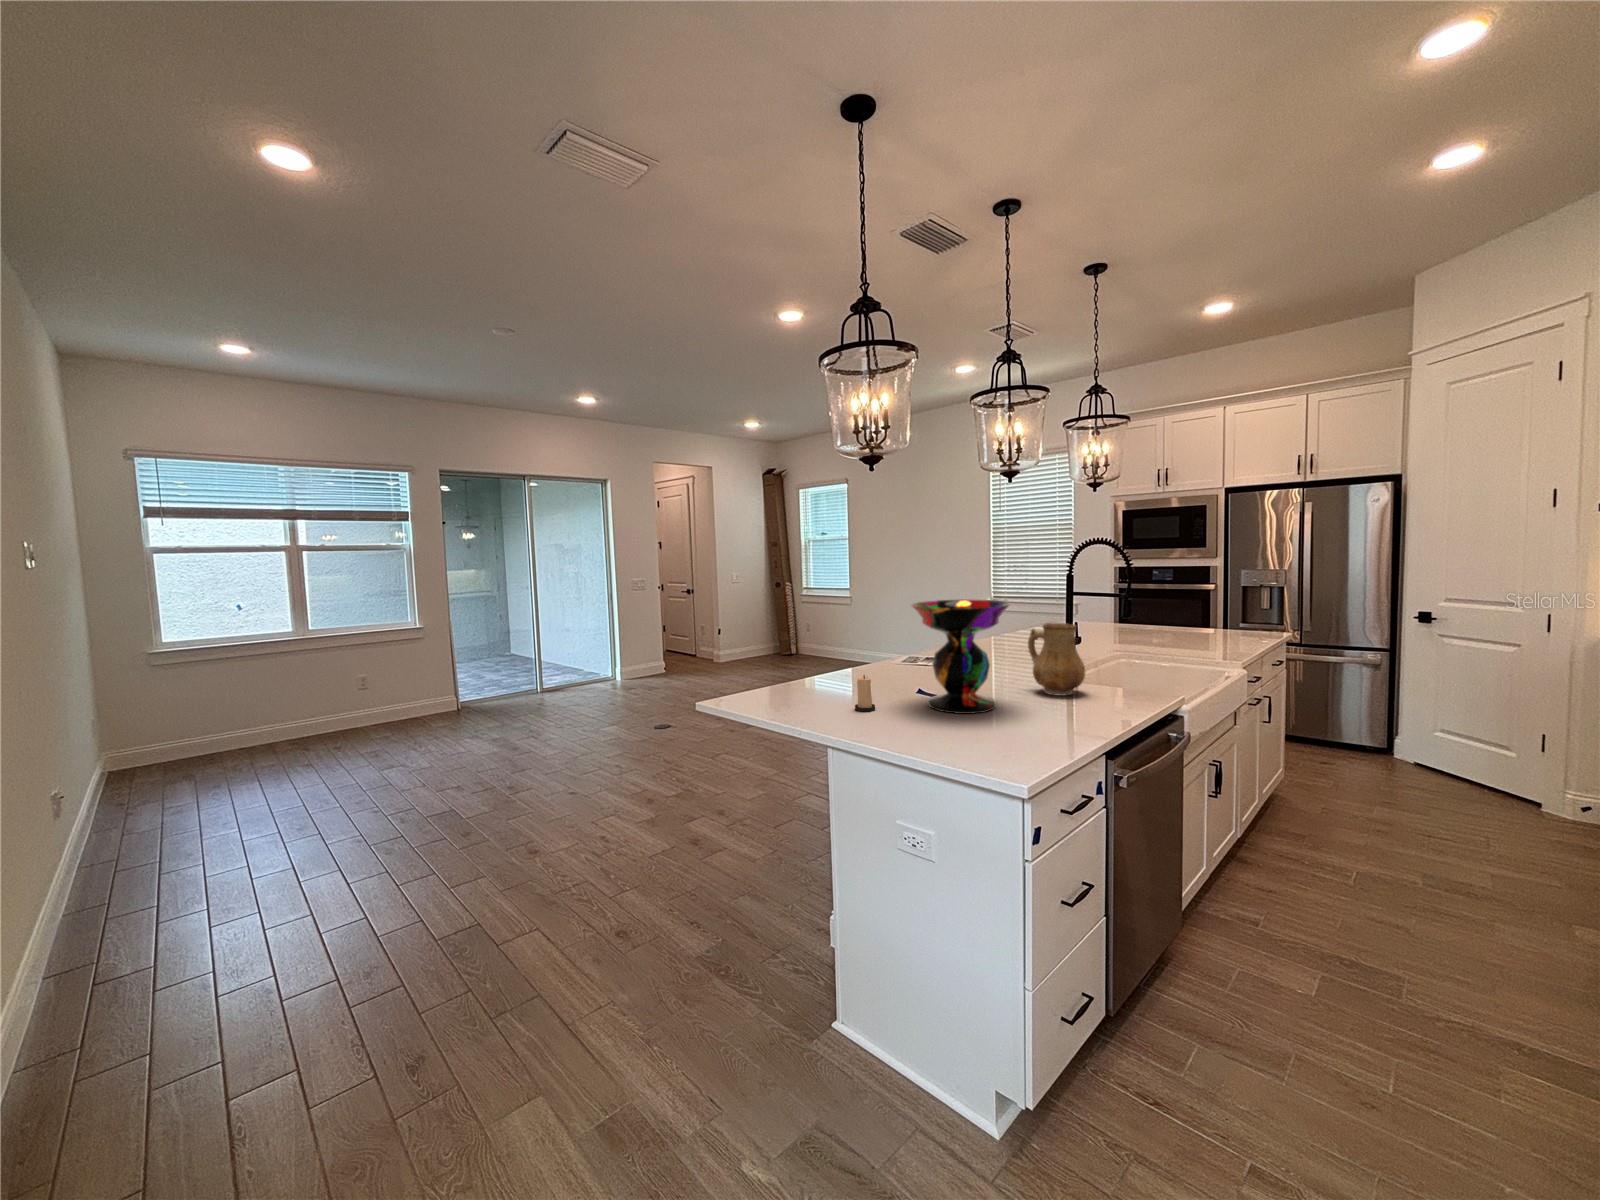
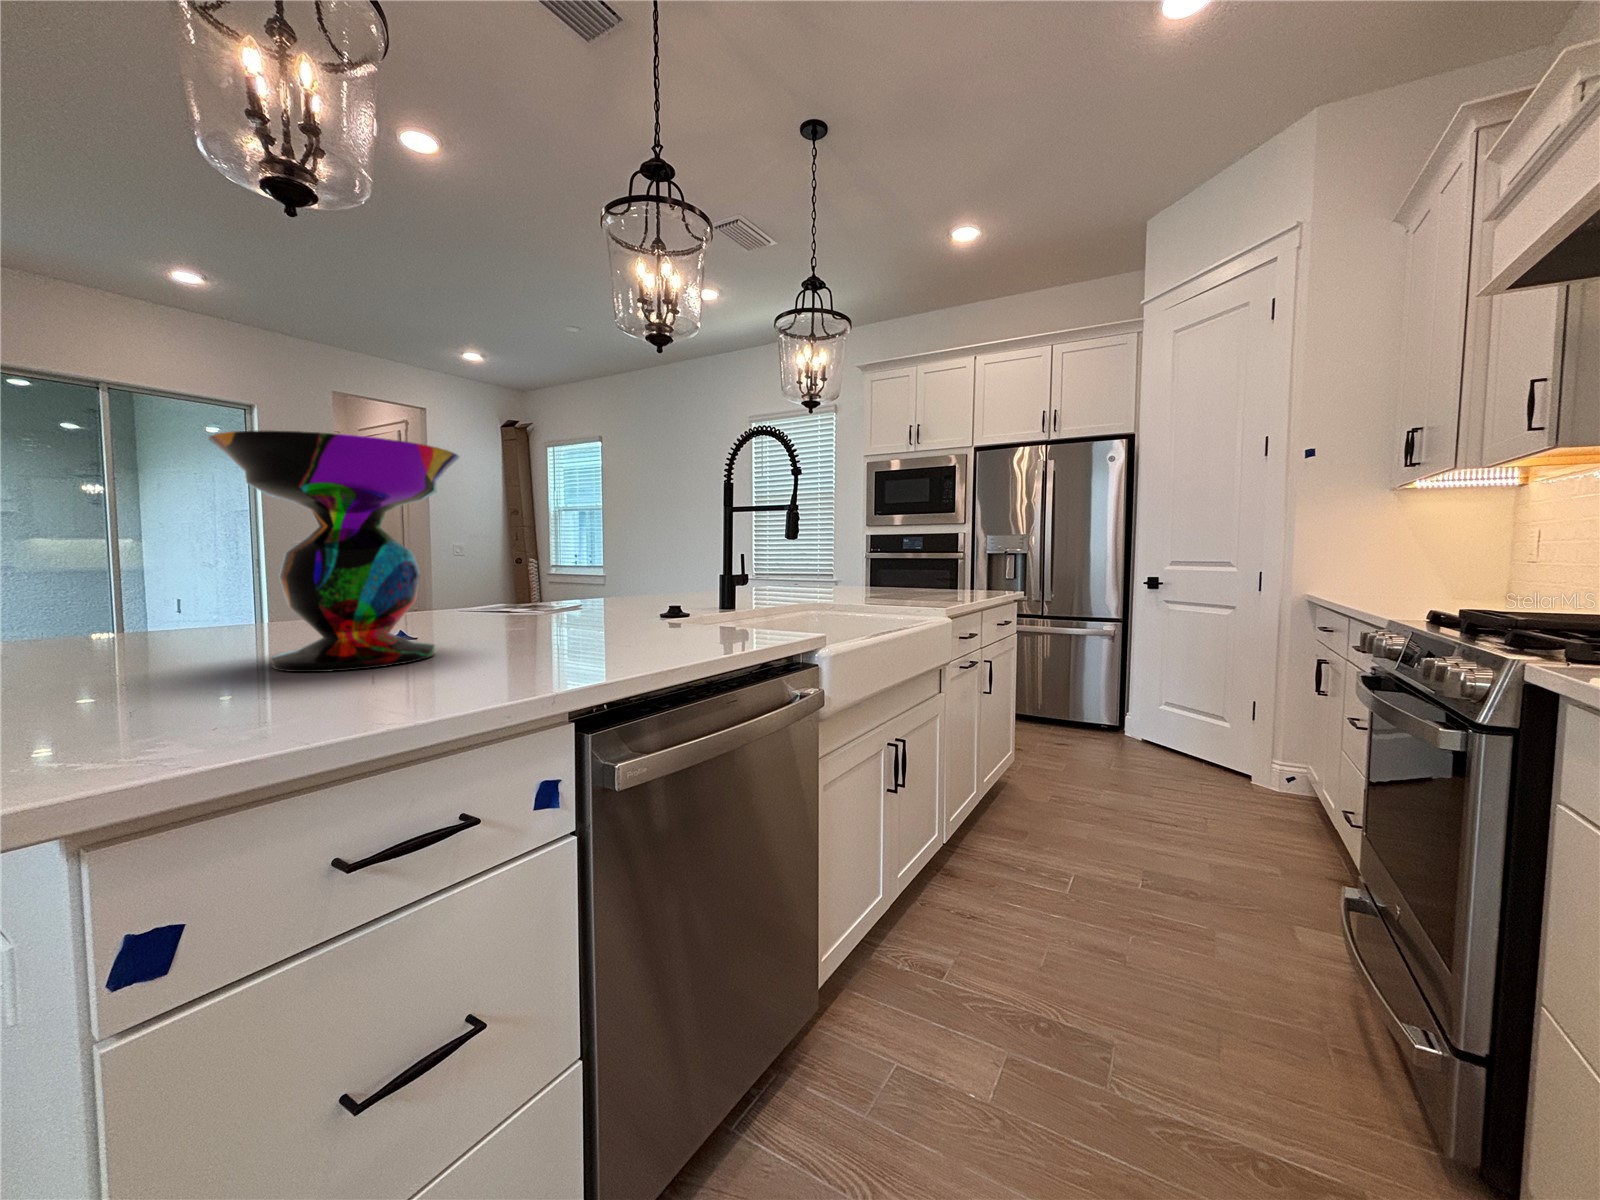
ceramic pitcher: present [1028,623,1085,696] -> none [557,518,647,644]
candle: present [855,675,875,712] -> none [78,592,146,674]

